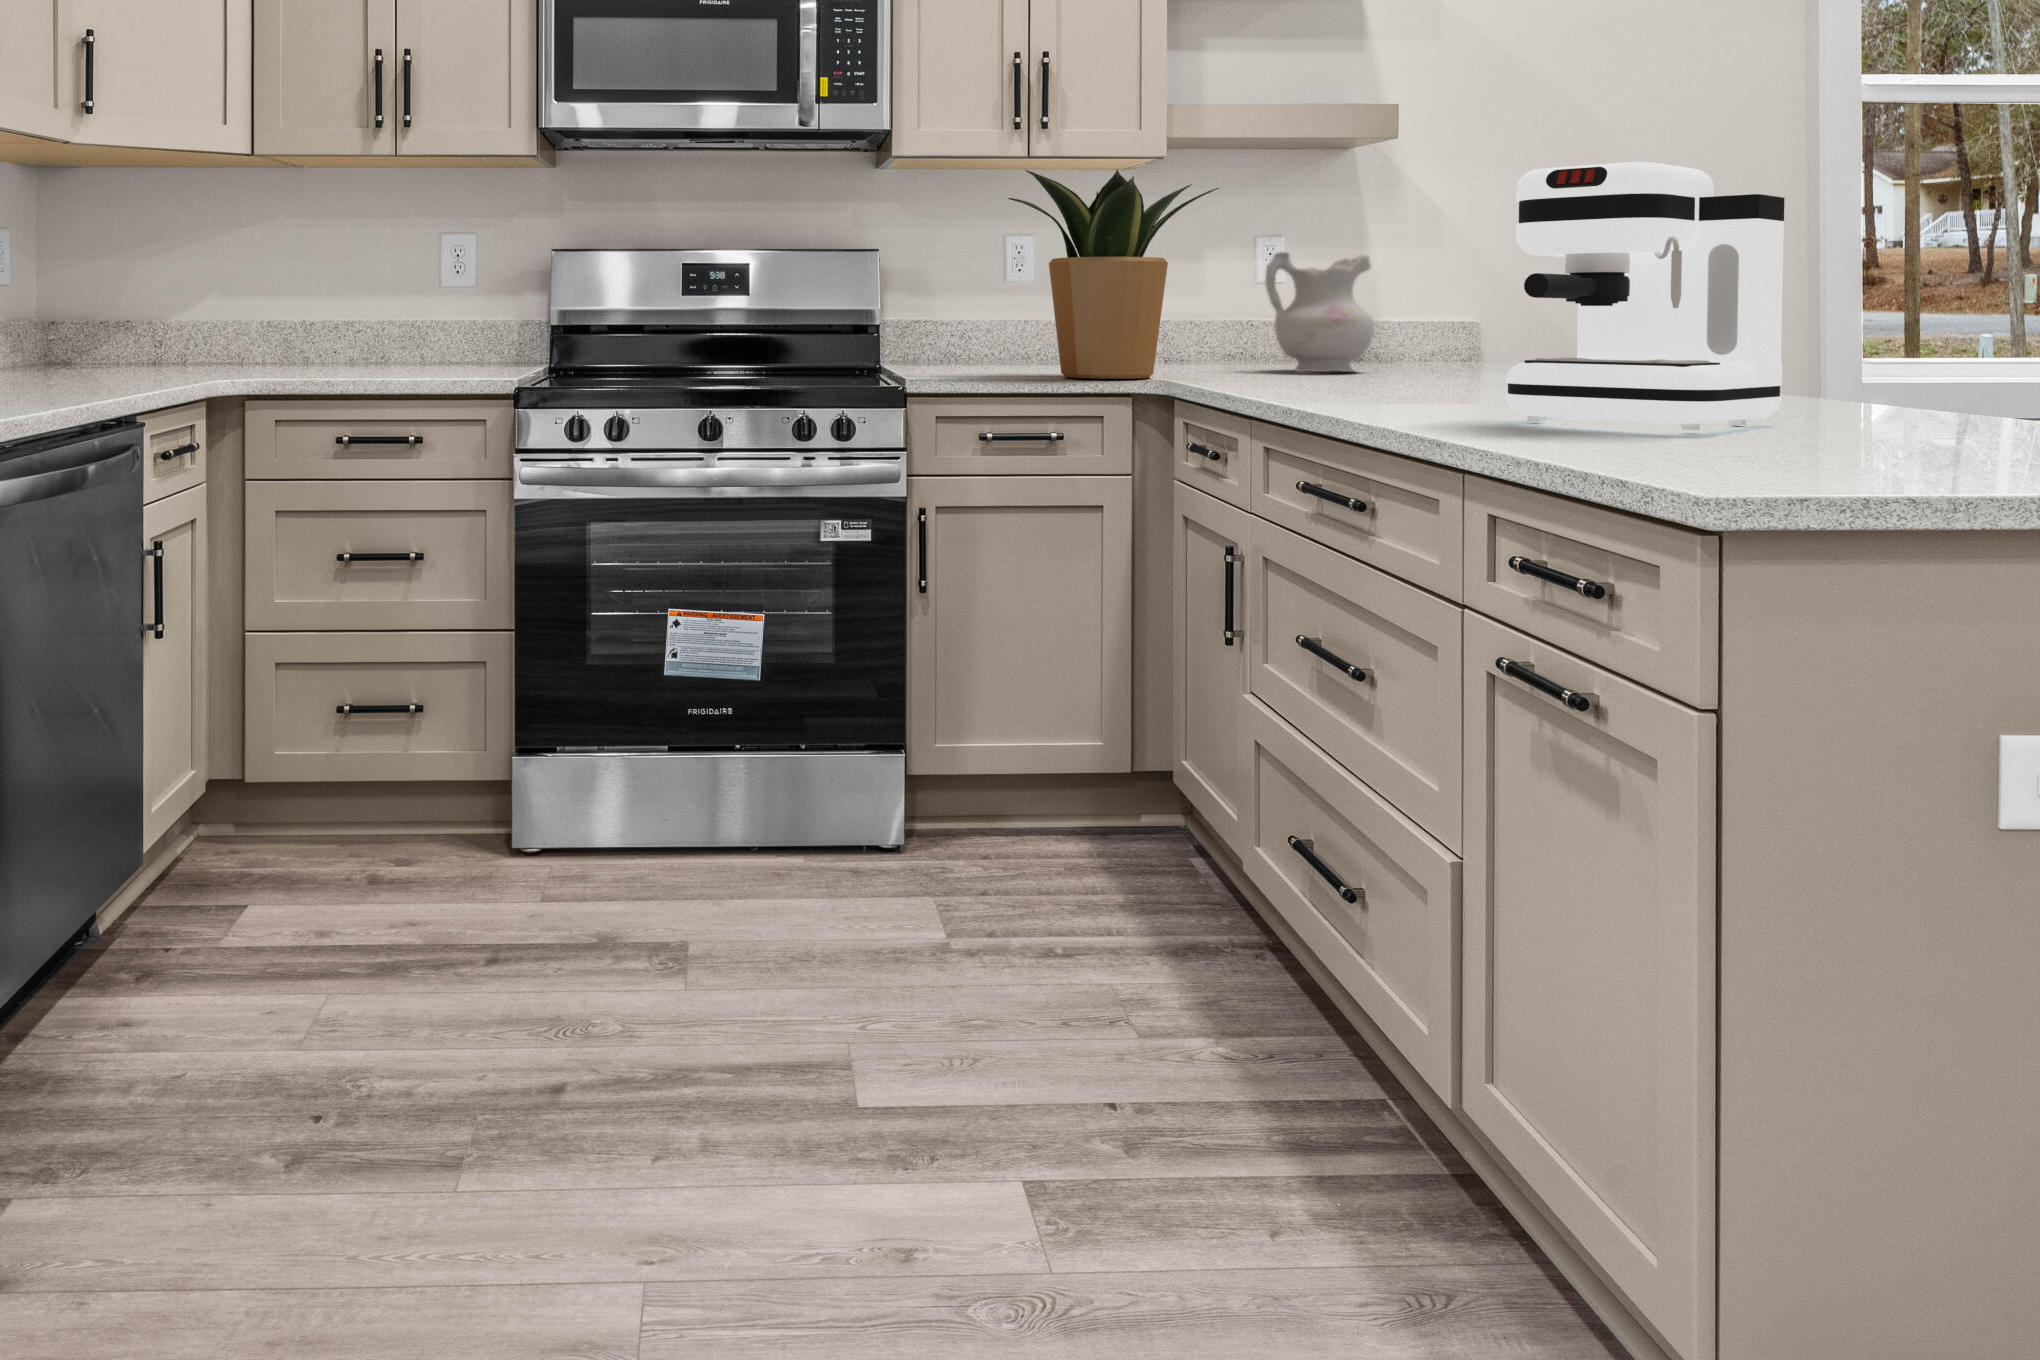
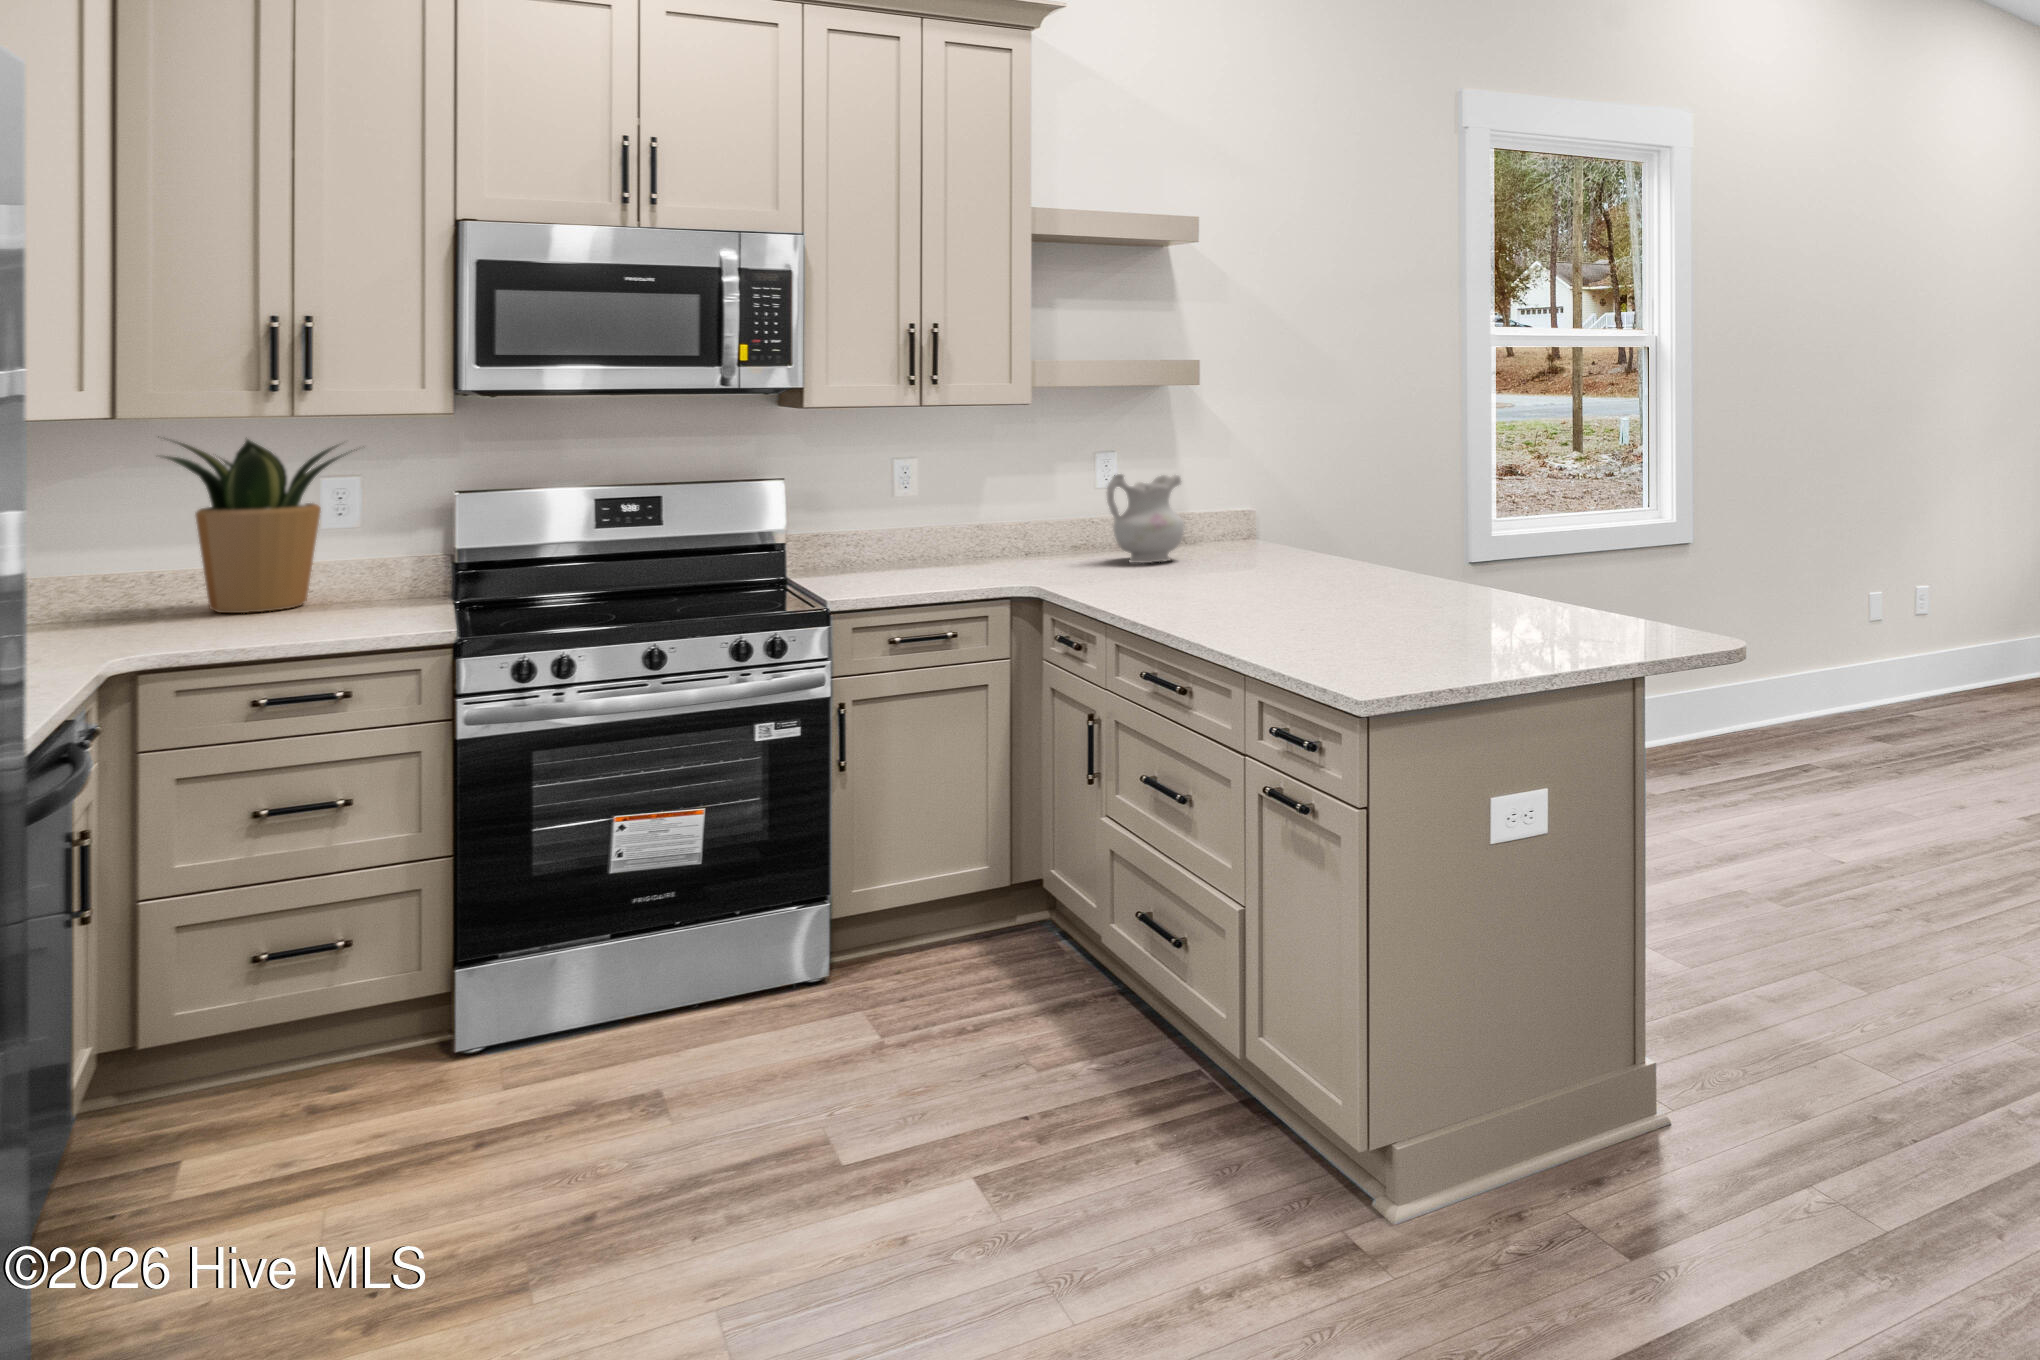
coffee maker: present [1506,162,1785,430] -> none [1266,471,1412,634]
potted plant: present [1008,169,1219,379] -> present [158,436,357,613]

